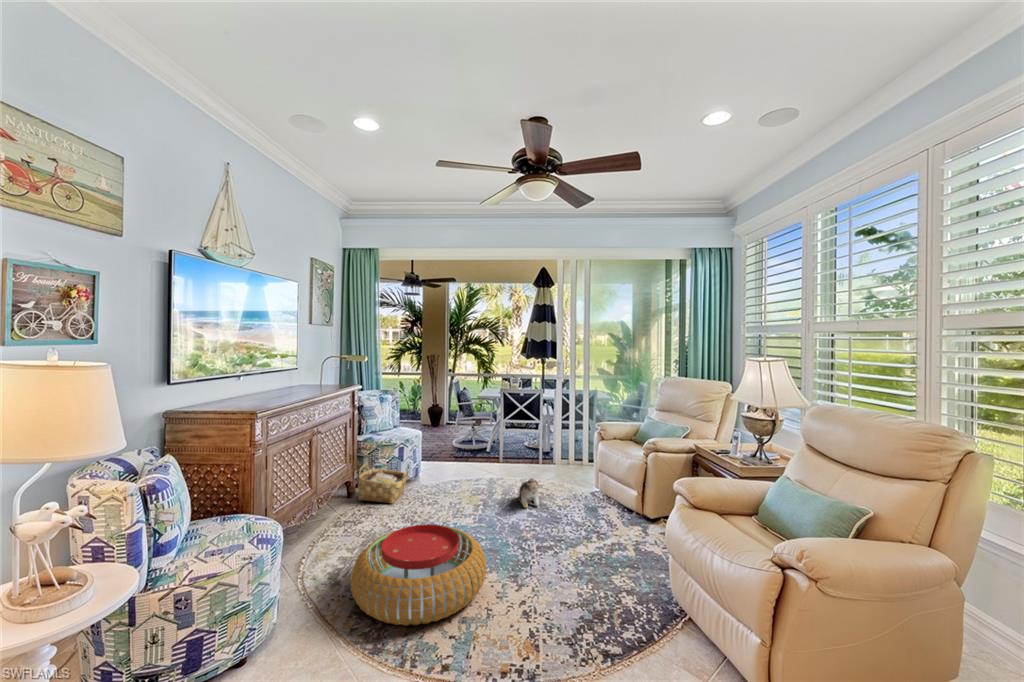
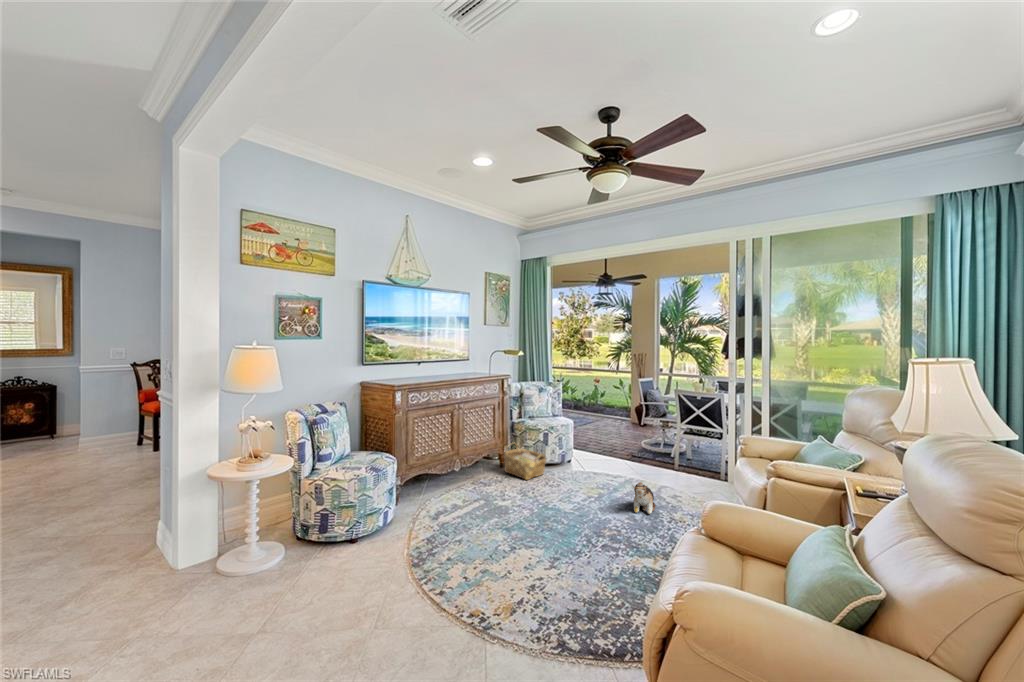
pouf: present [350,524,486,626] -> none [426,491,535,566]

